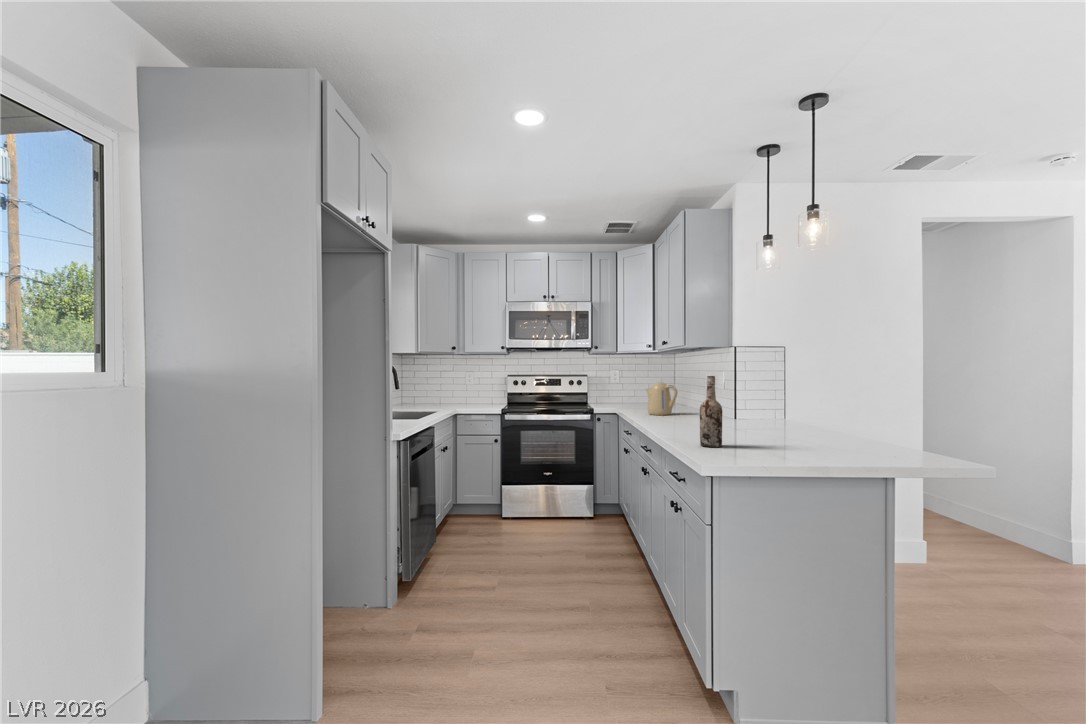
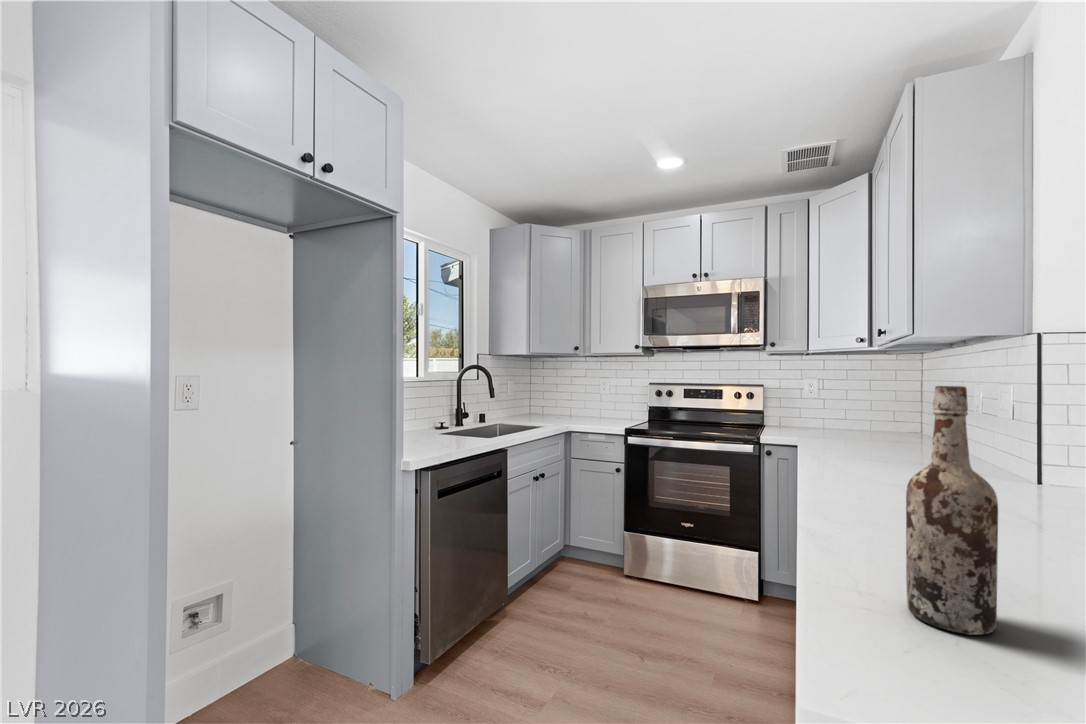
kettle: present [646,382,678,415] -> none [842,400,906,460]

